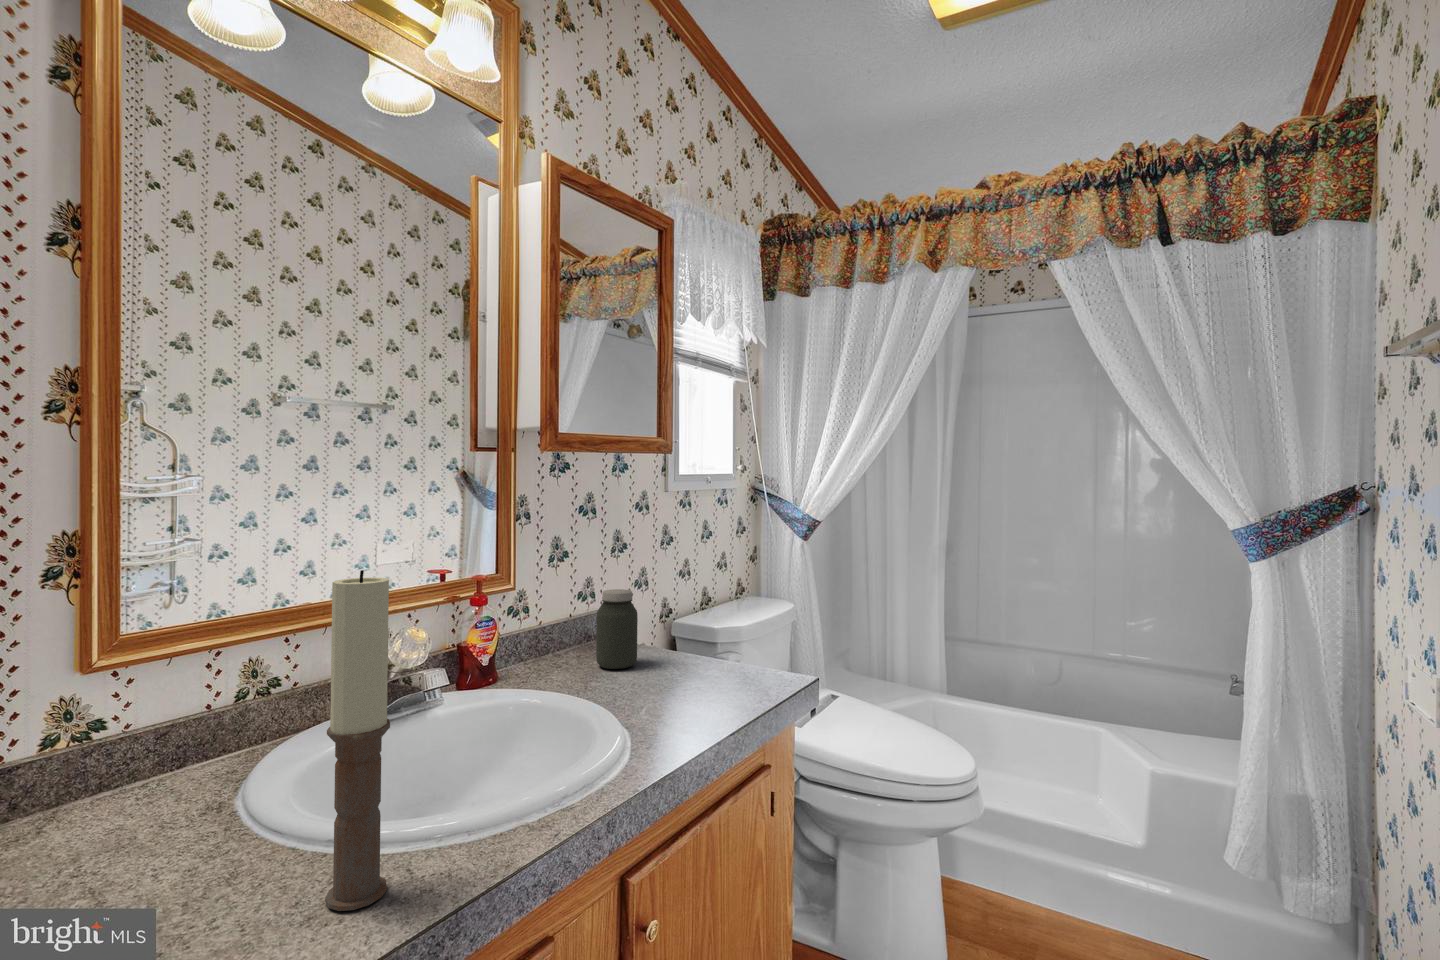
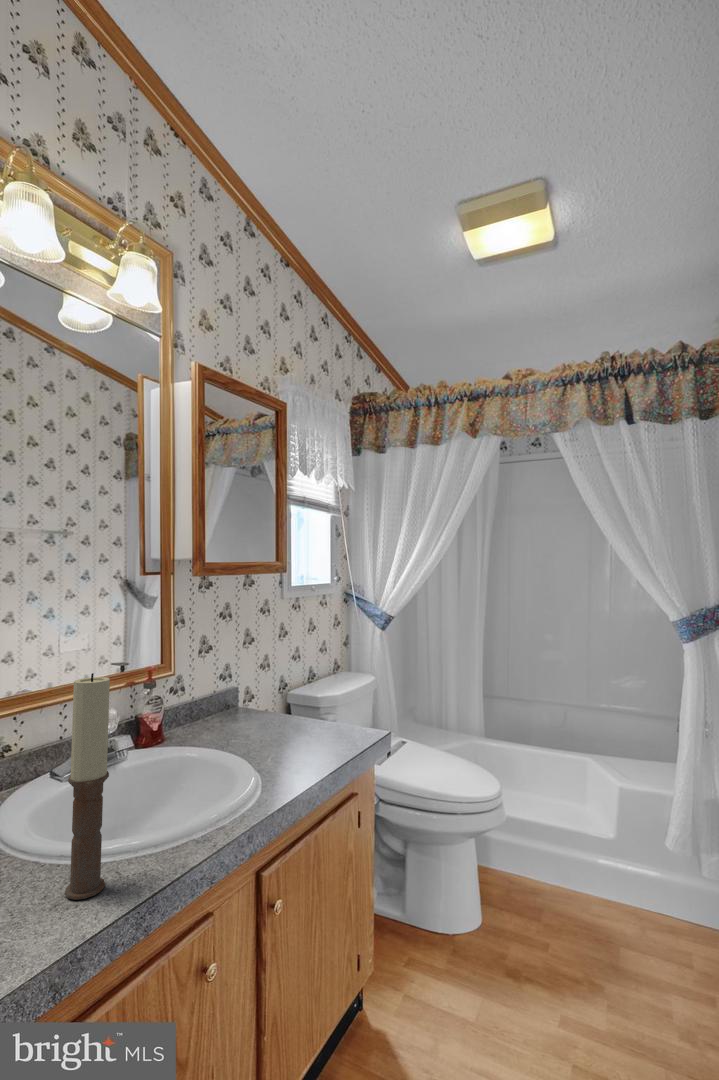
jar: present [596,589,638,669] -> none [234,673,264,732]

